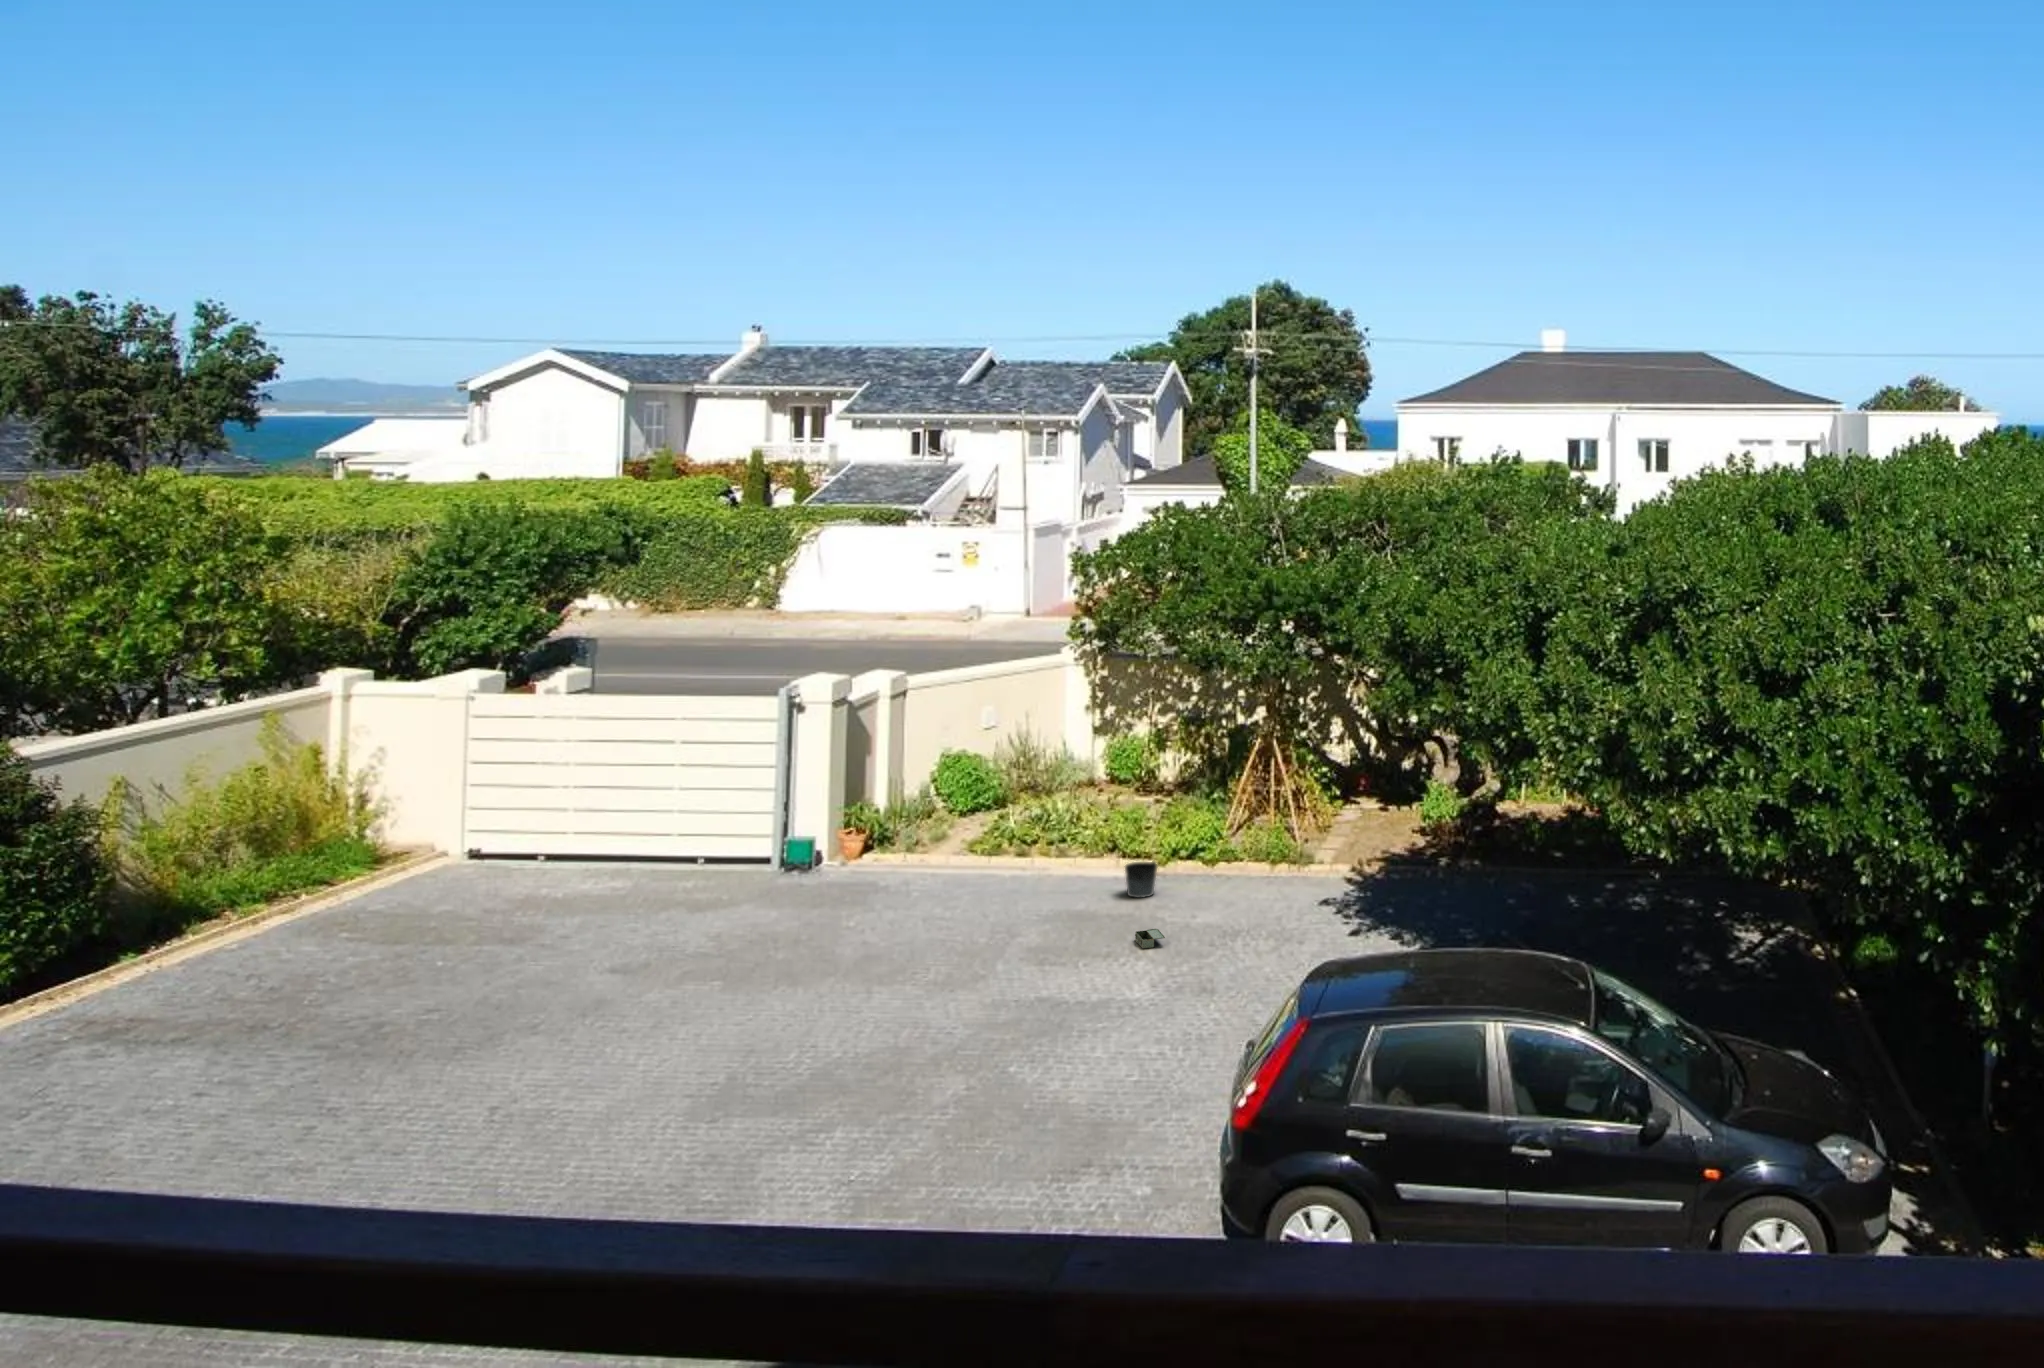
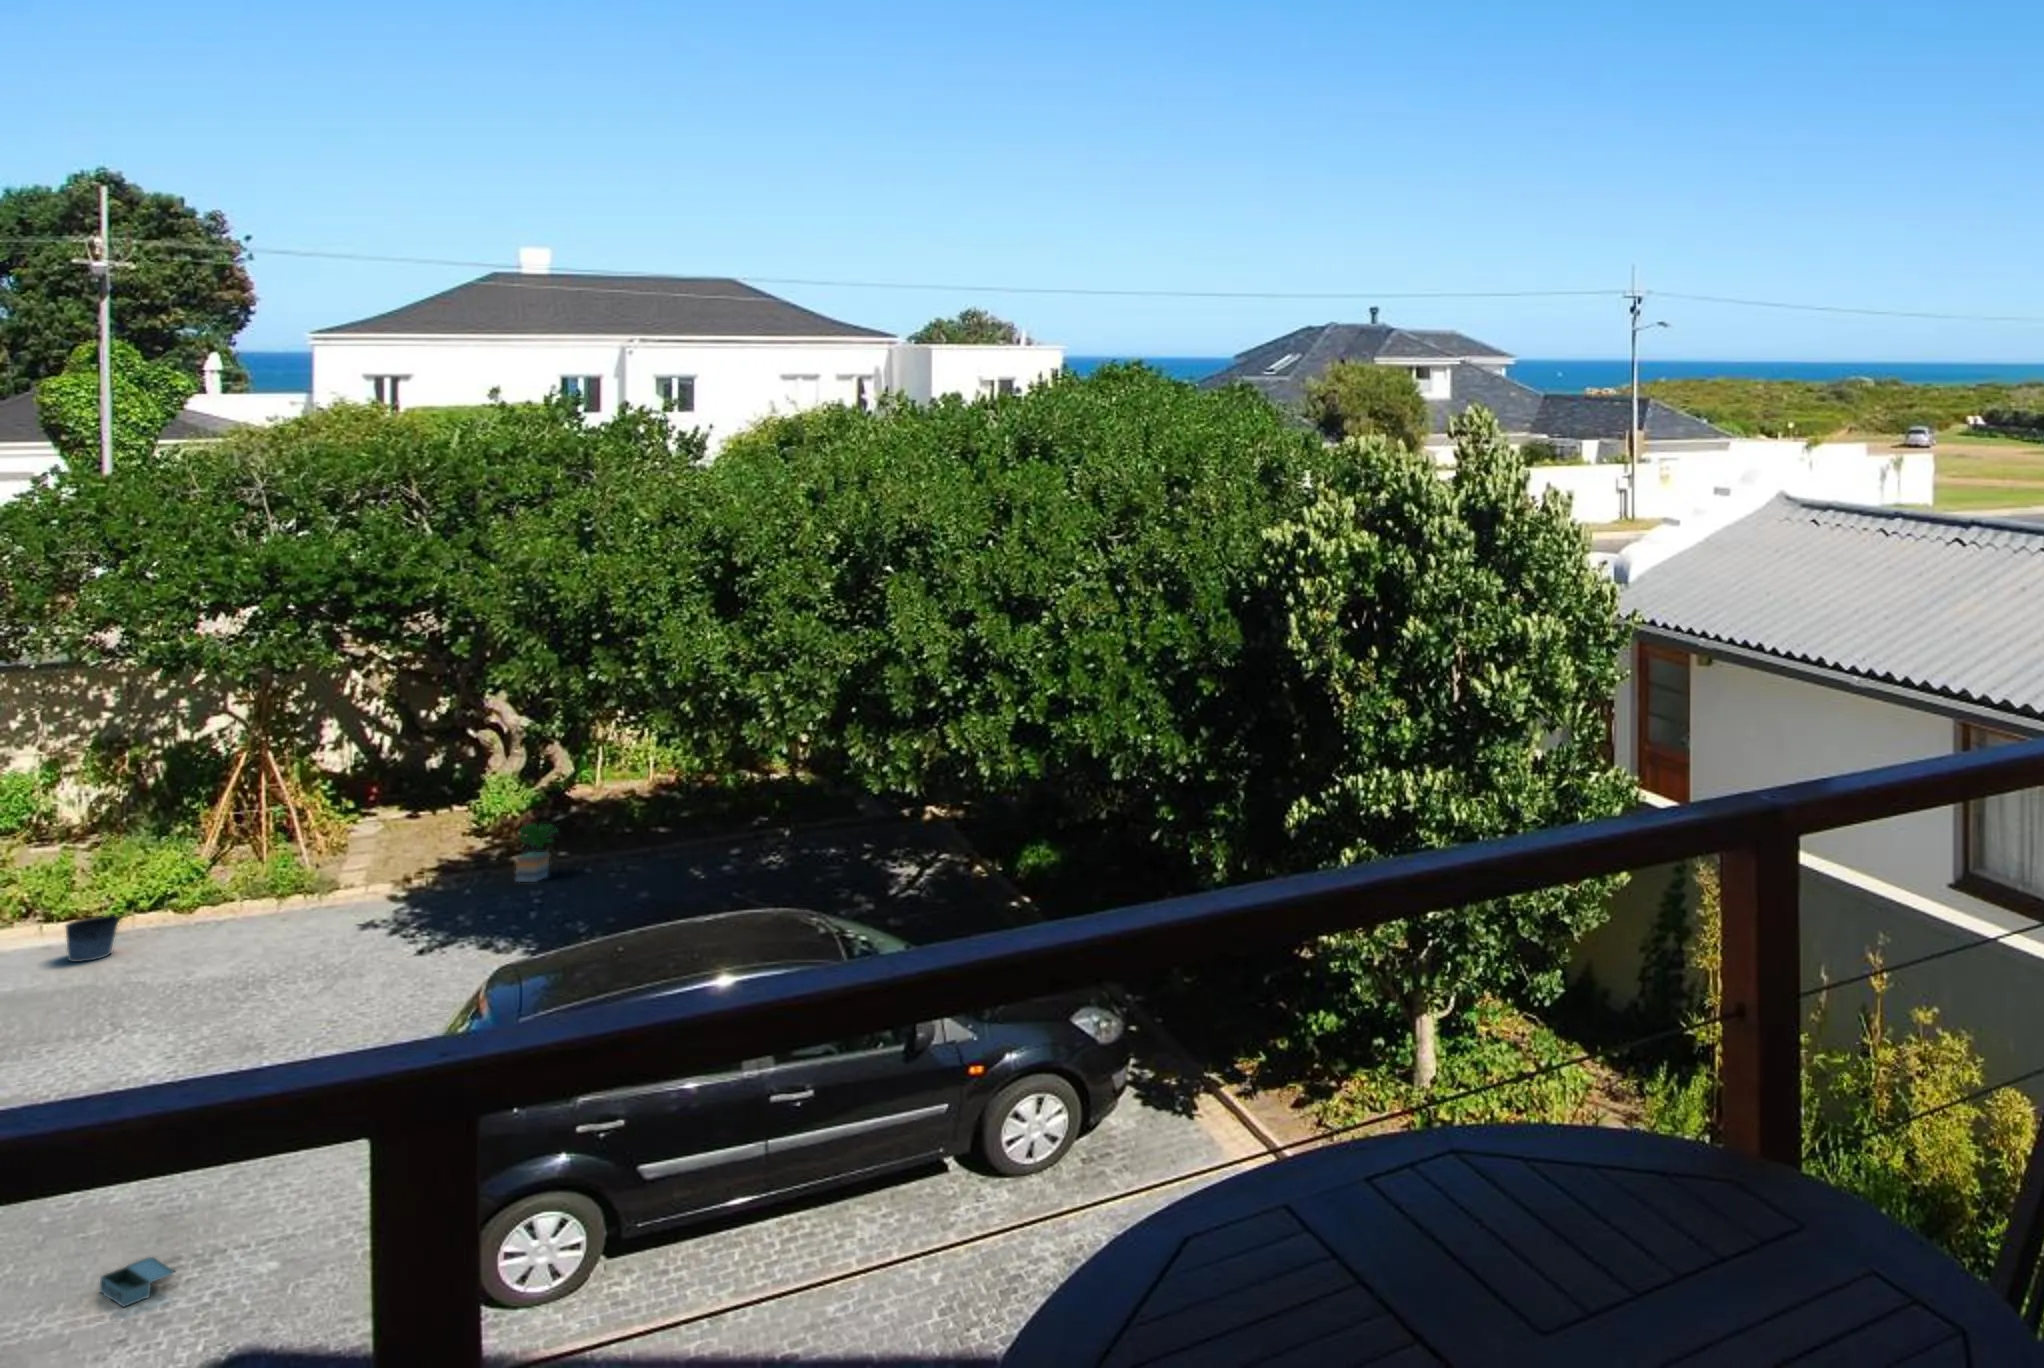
potted tree: none [1437,830,1471,887] -> present [516,824,558,882]
toolbox: present [1135,929,1165,948] -> present [100,1257,175,1307]

